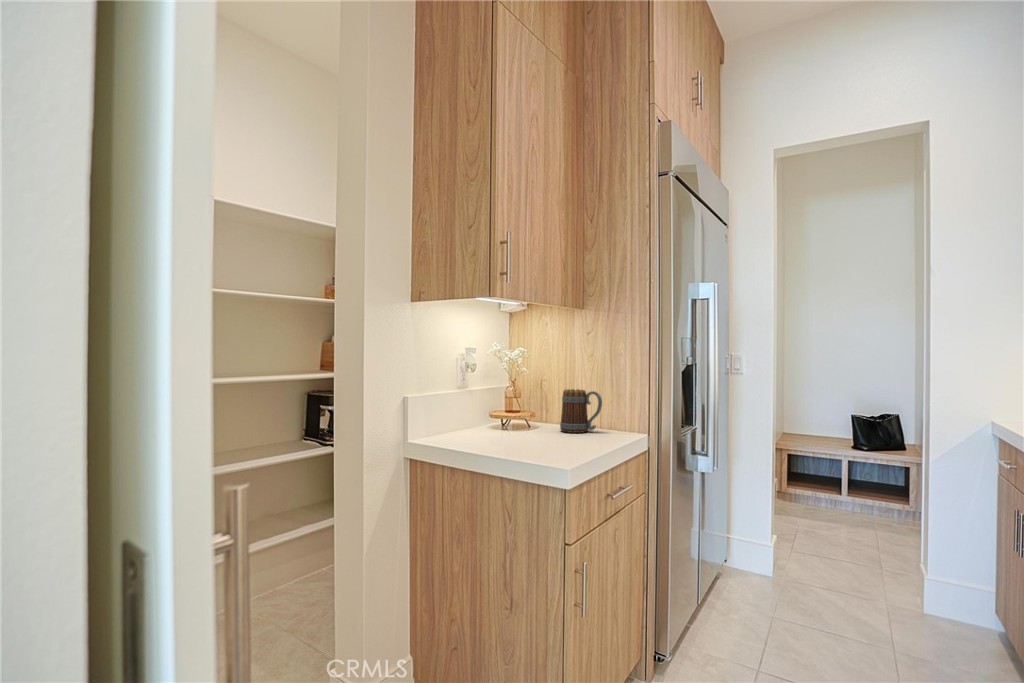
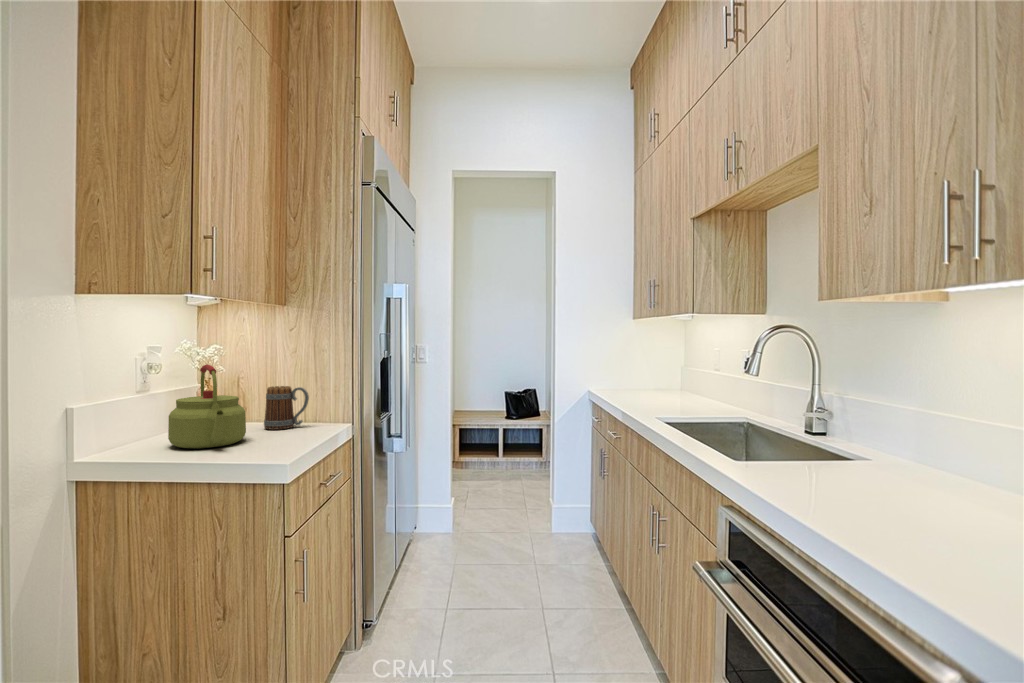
kettle: none [477,365,541,443] -> present [168,365,246,448]

